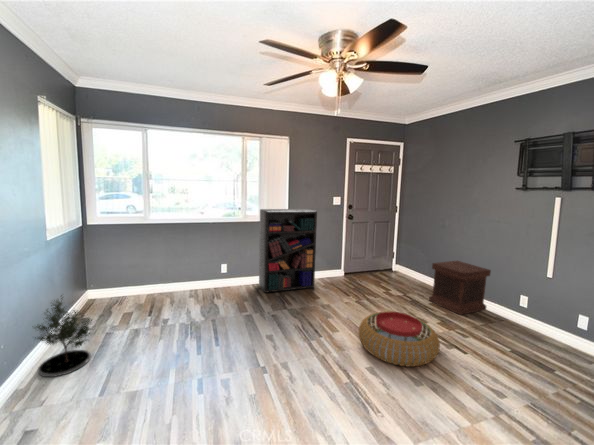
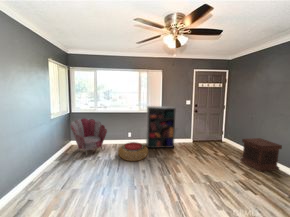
armchair: none [91,238,178,323] -> present [71,118,107,155]
potted tree: present [35,295,92,377] -> none [41,142,67,177]
pouf: present [359,312,440,366] -> present [118,142,148,161]

